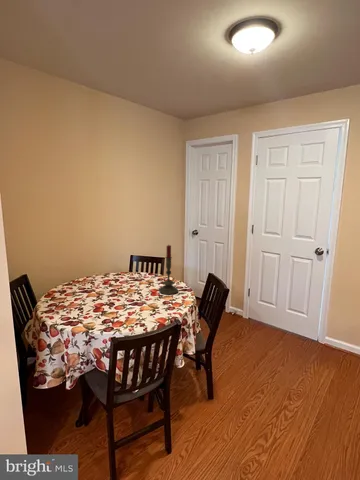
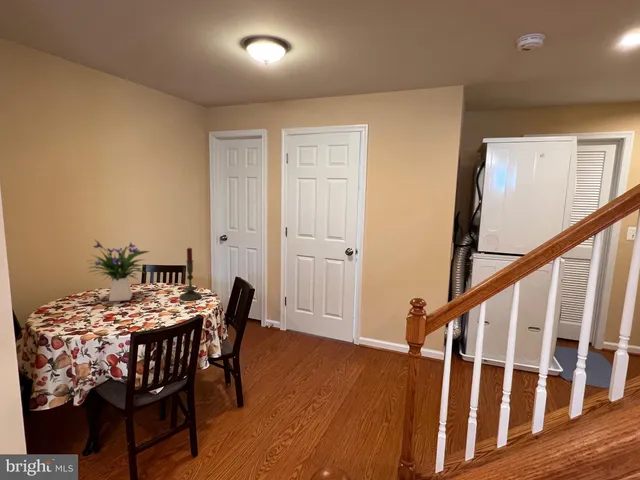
flower arrangement: none [83,235,136,289] -> present [90,241,149,301]

